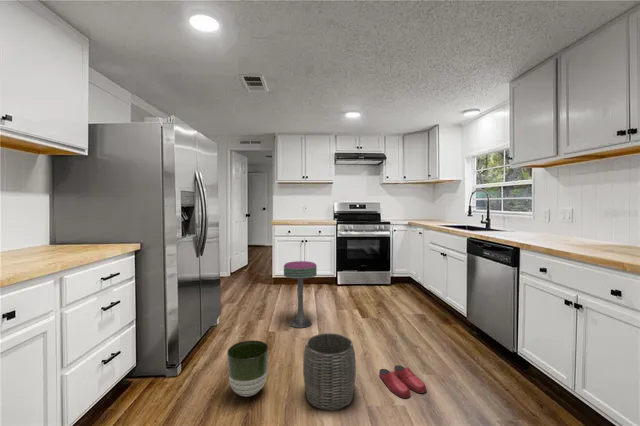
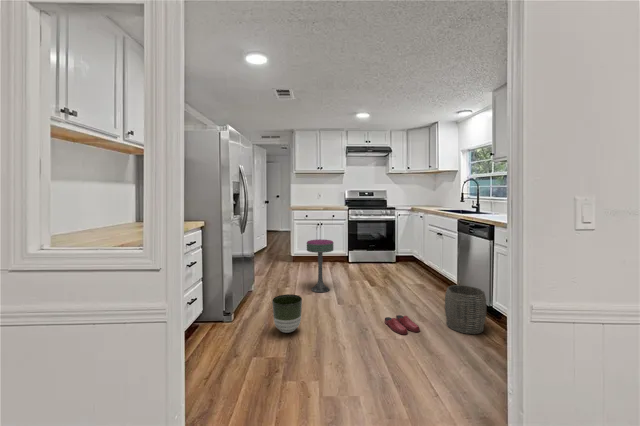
woven basket: present [303,333,356,410] -> present [445,285,486,334]

